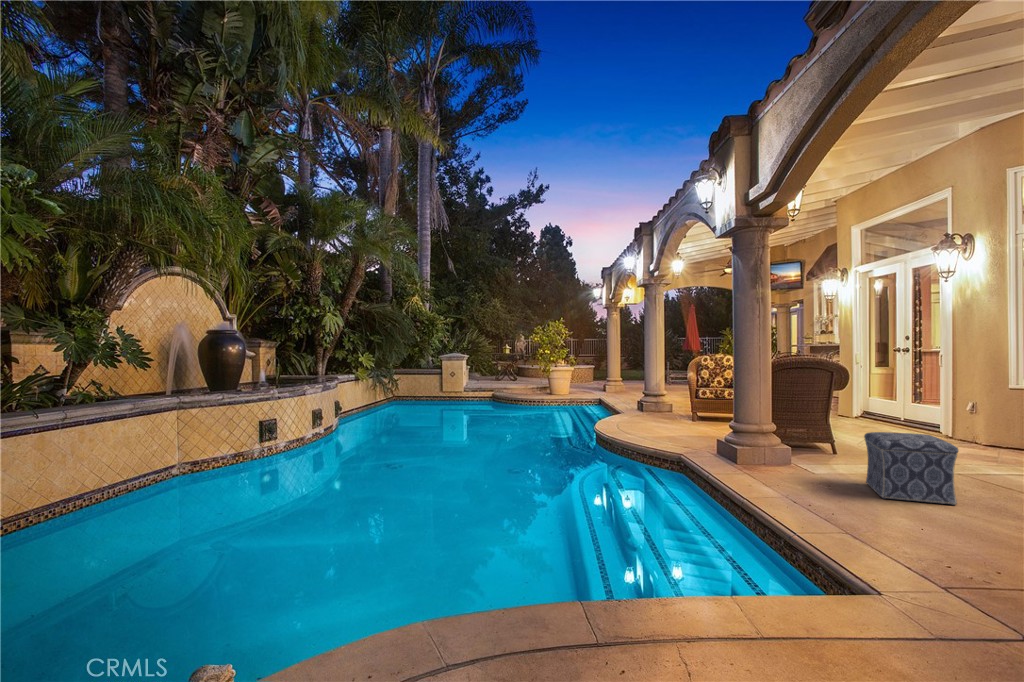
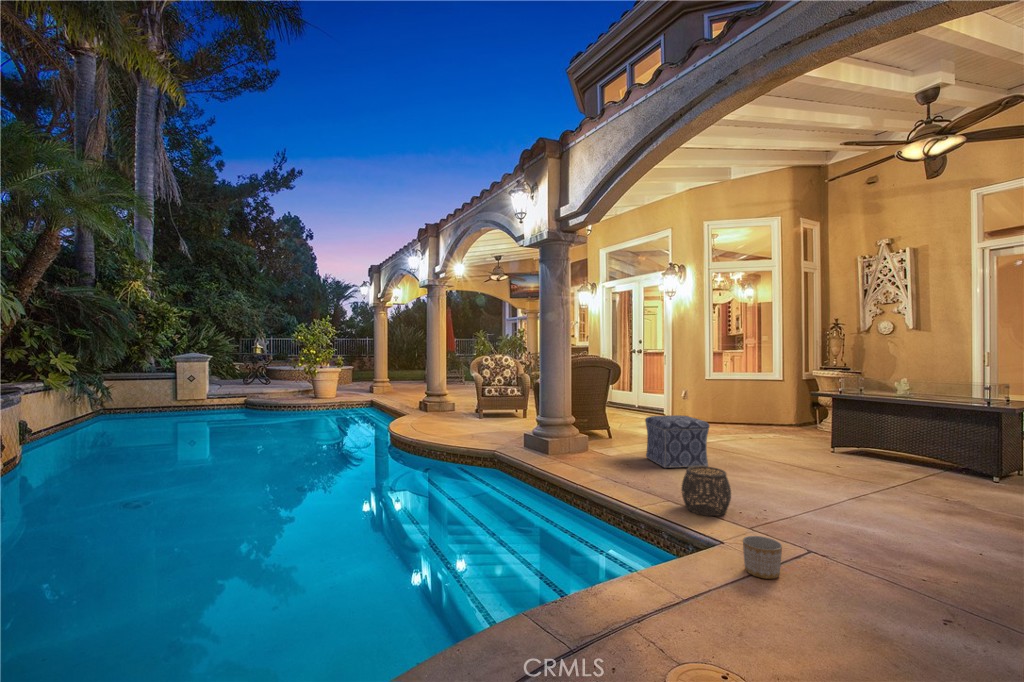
woven basket: none [862,497,938,565] -> present [682,466,731,516]
planter: none [885,590,945,652] -> present [743,536,782,579]

